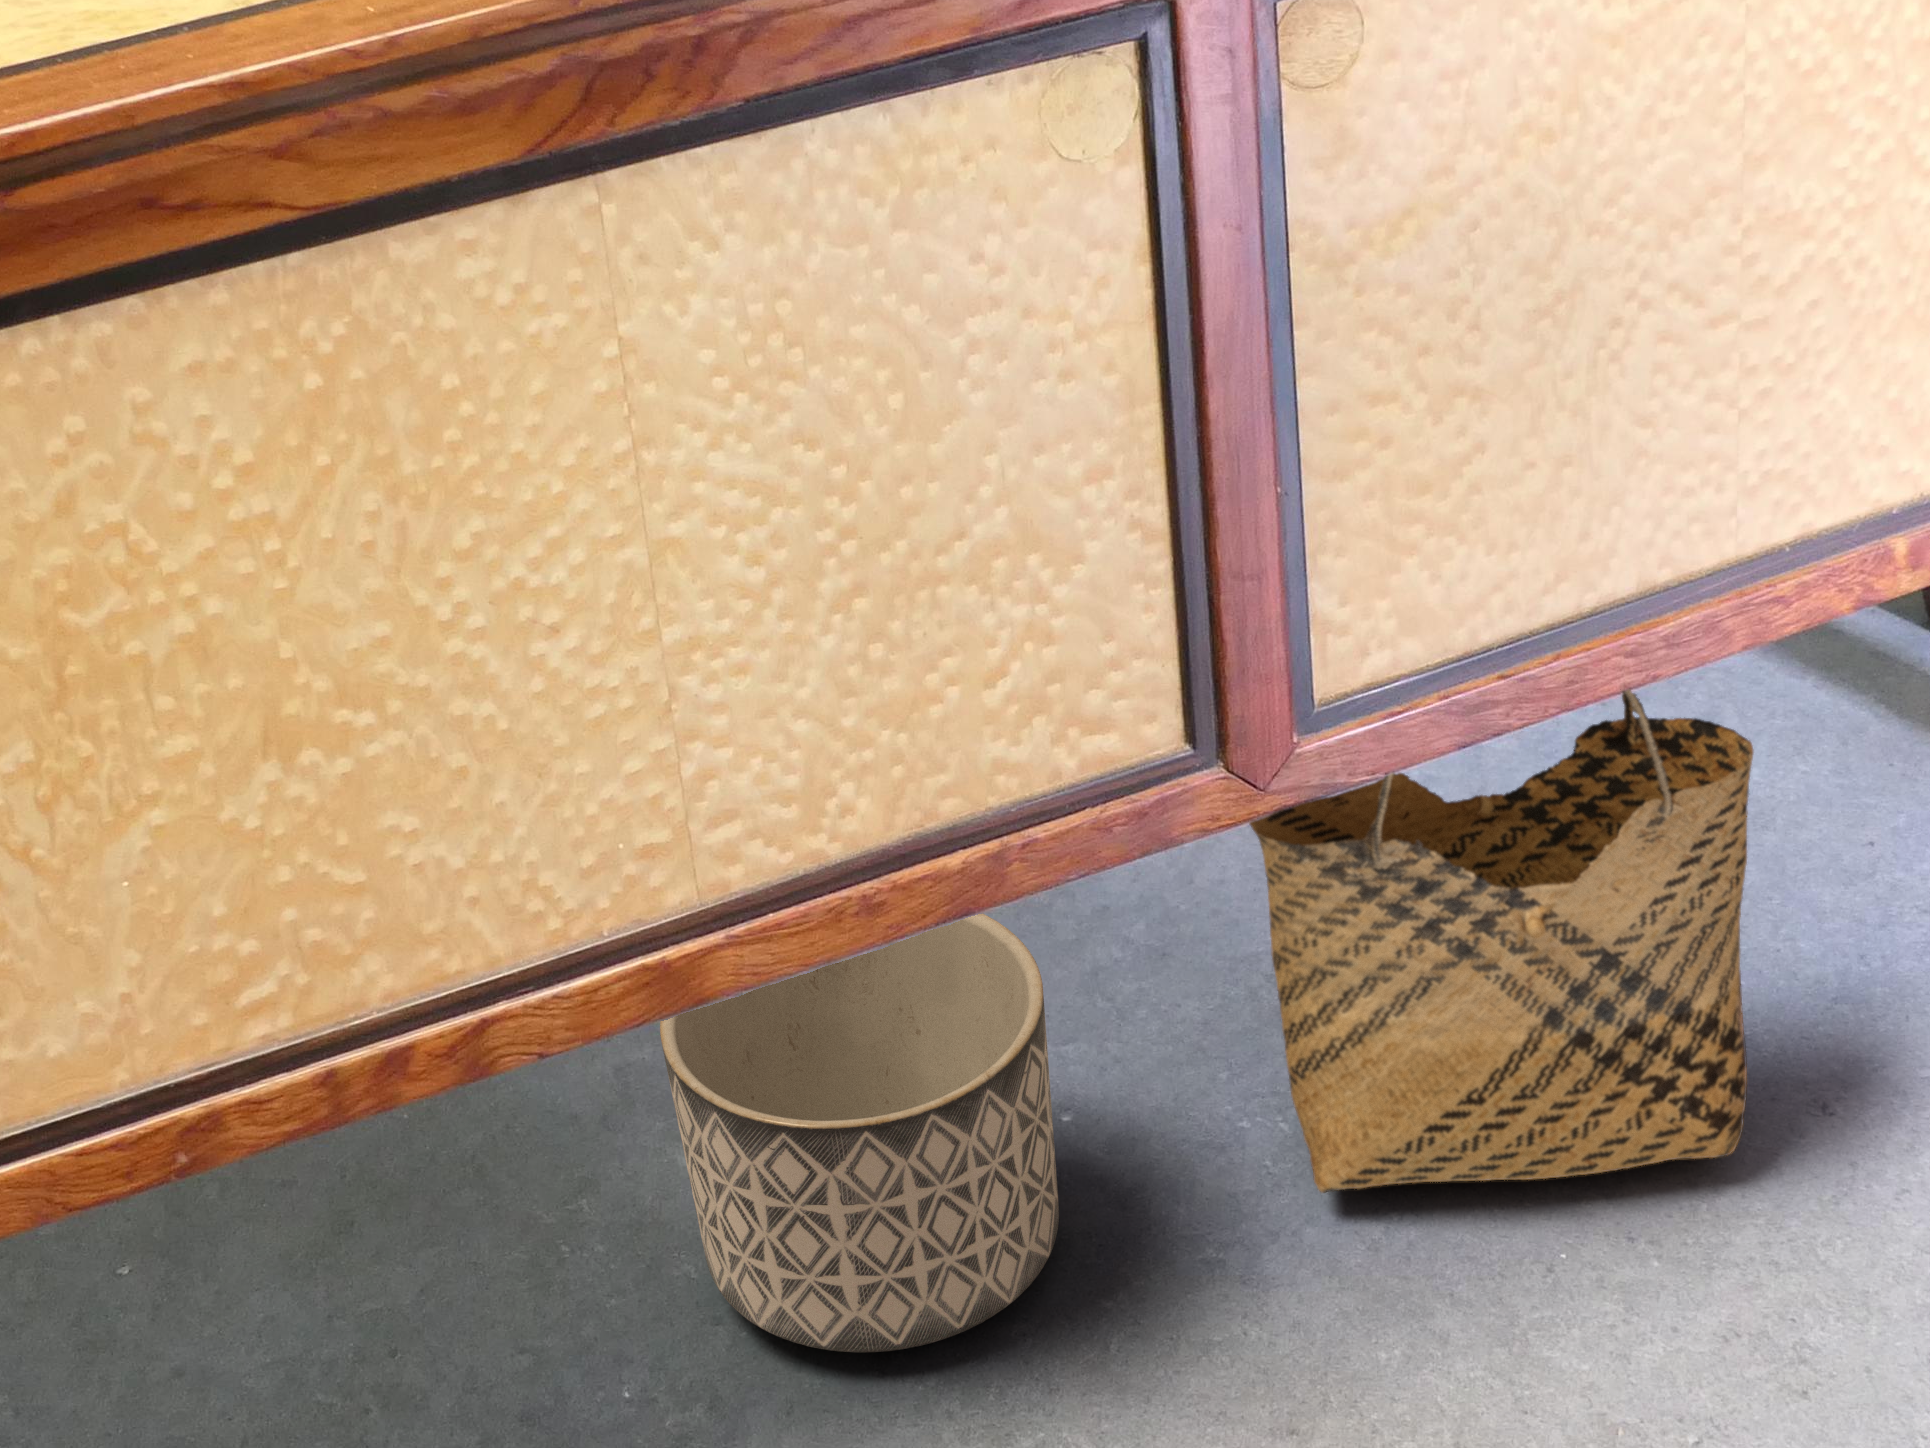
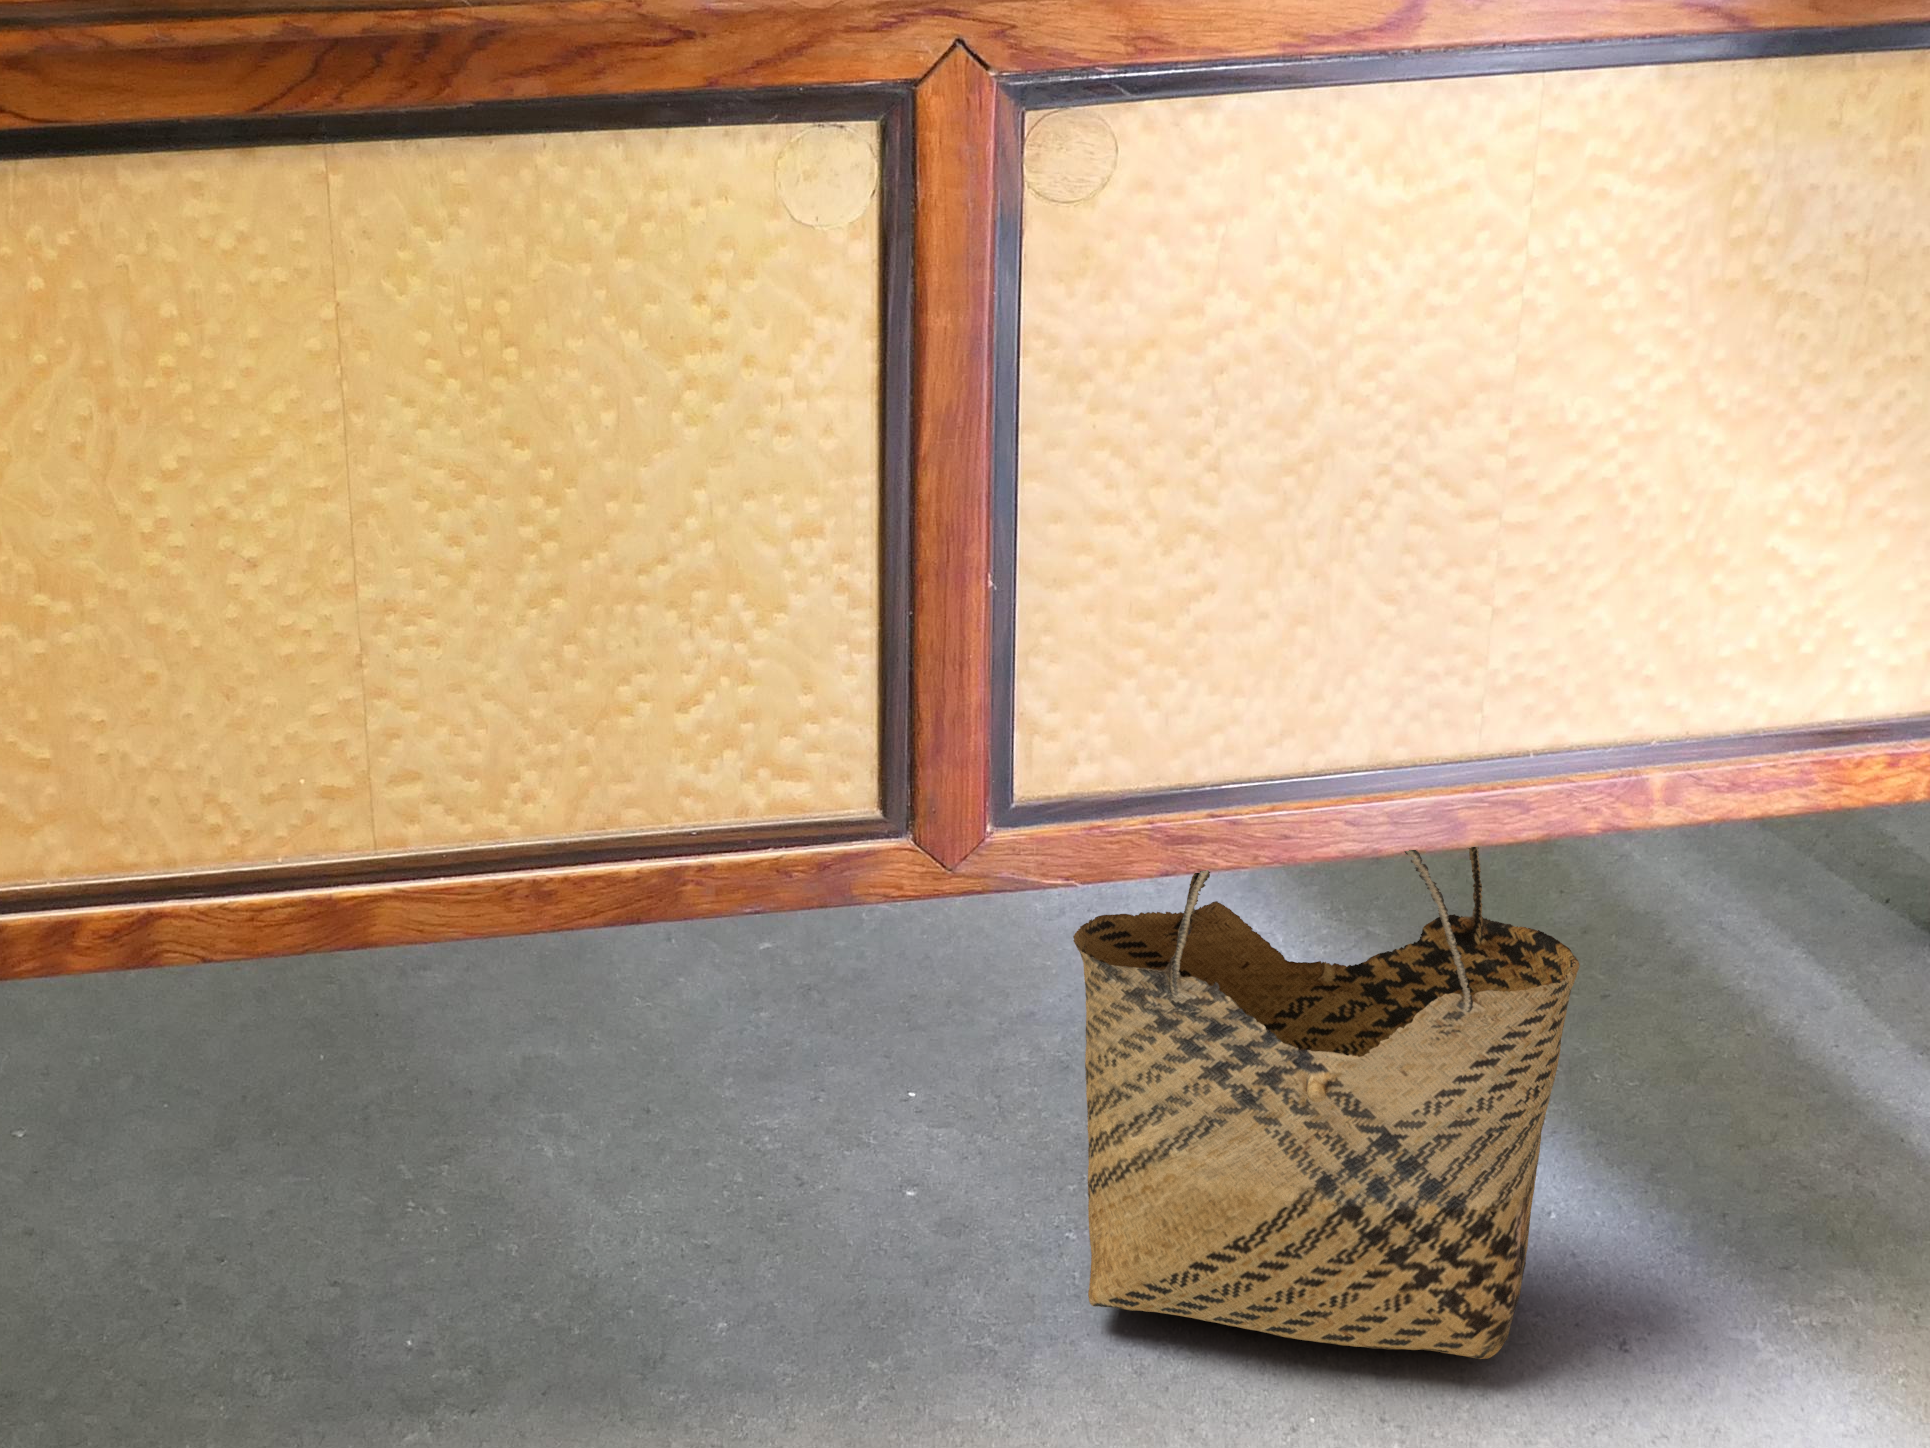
planter: present [660,913,1059,1352] -> none [485,926,853,1356]

